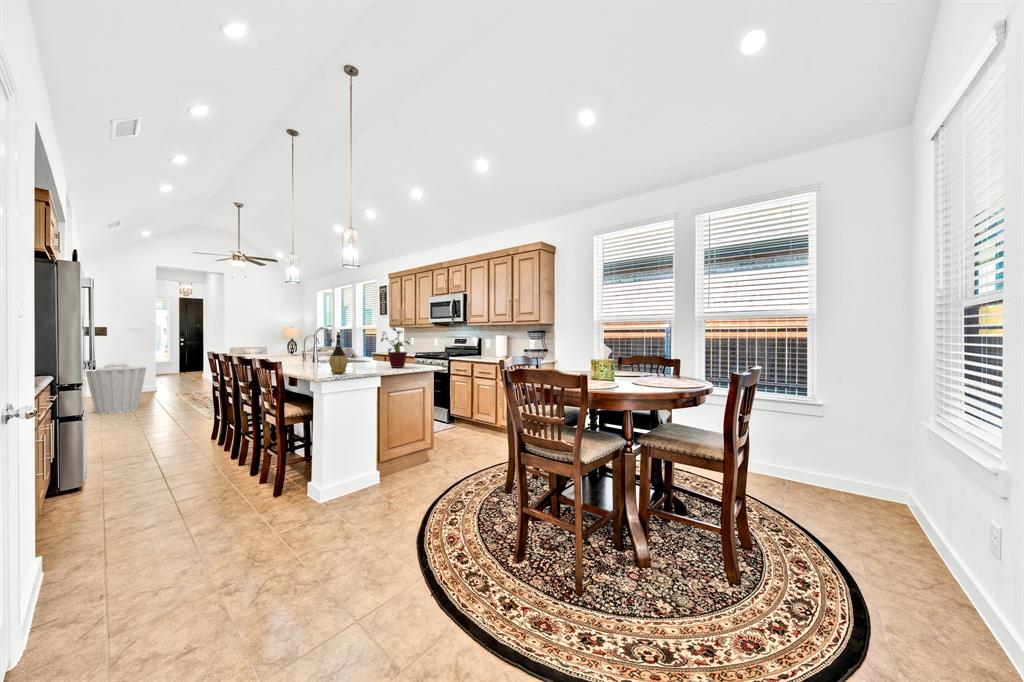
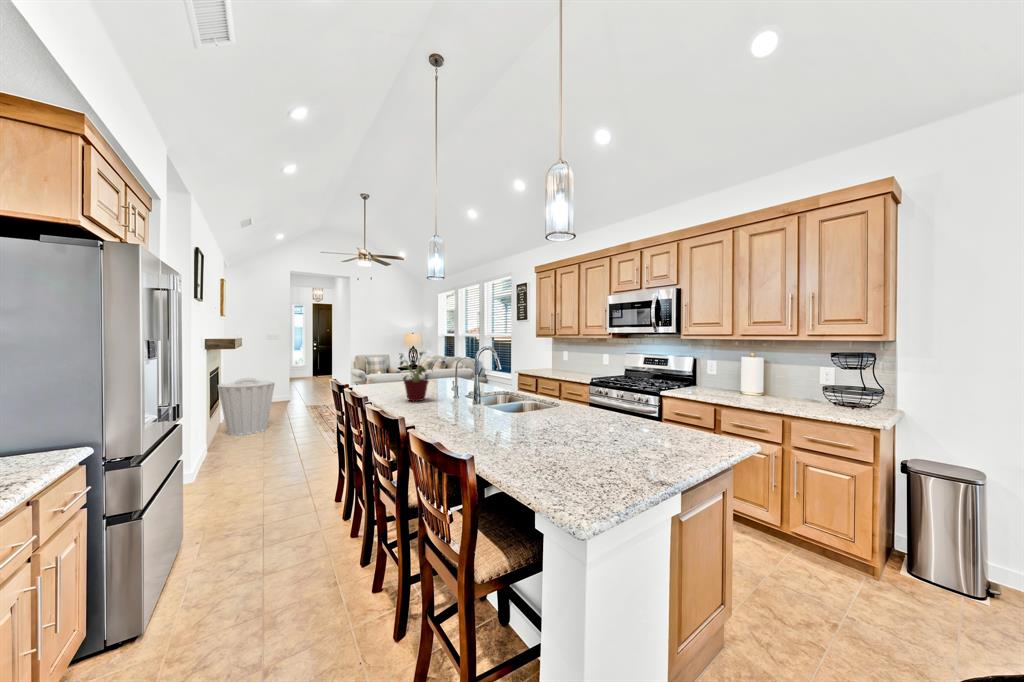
potted plant: present [381,327,410,368] -> present [400,348,432,401]
wine bottle: present [329,332,348,373] -> none [570,387,612,492]

